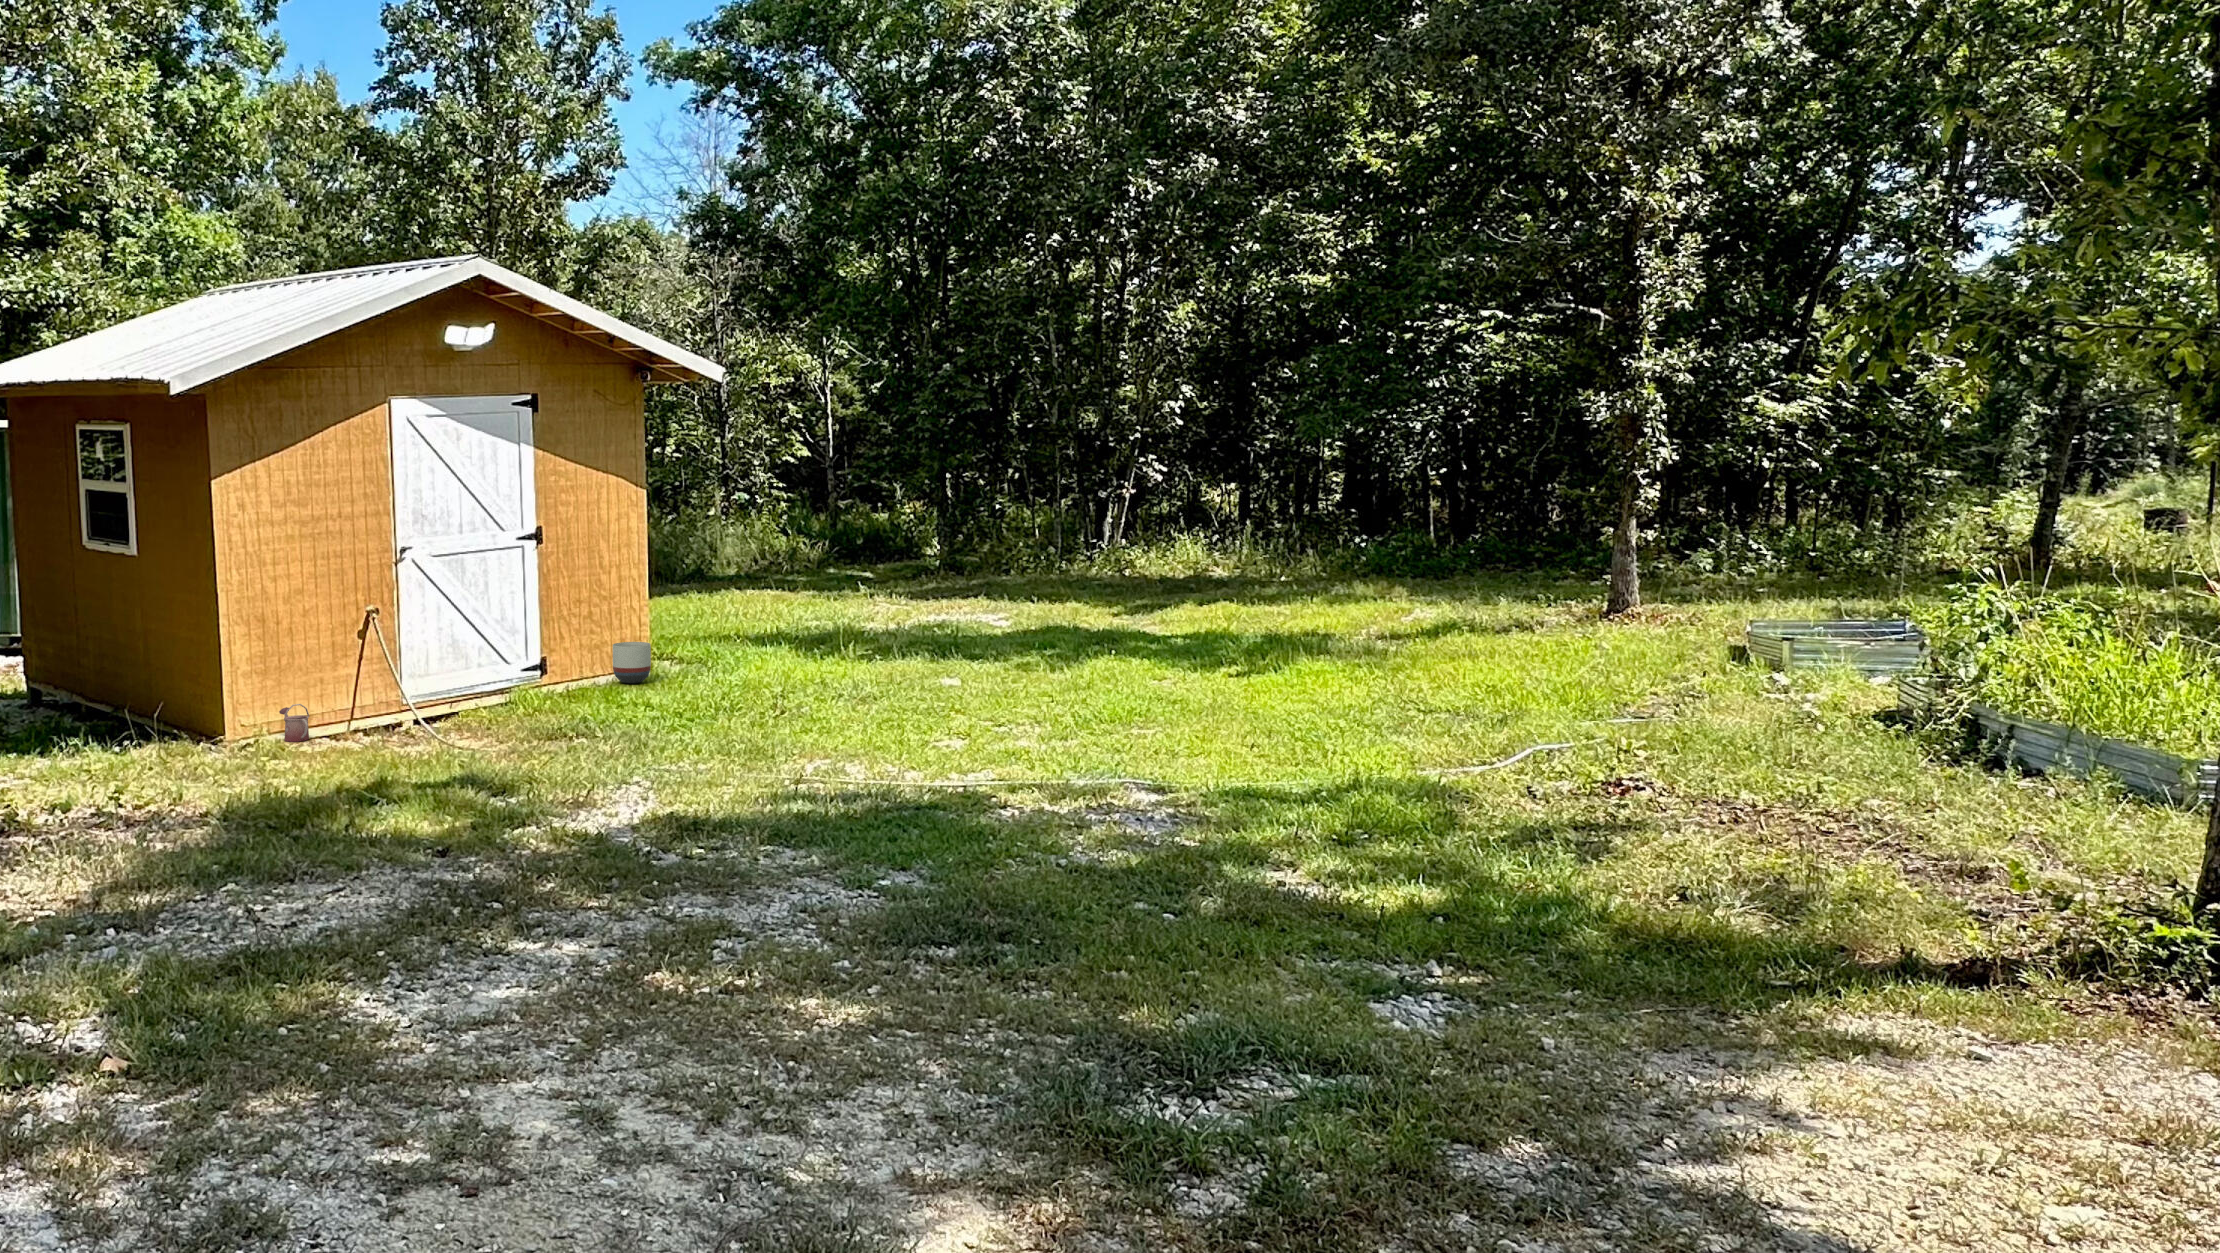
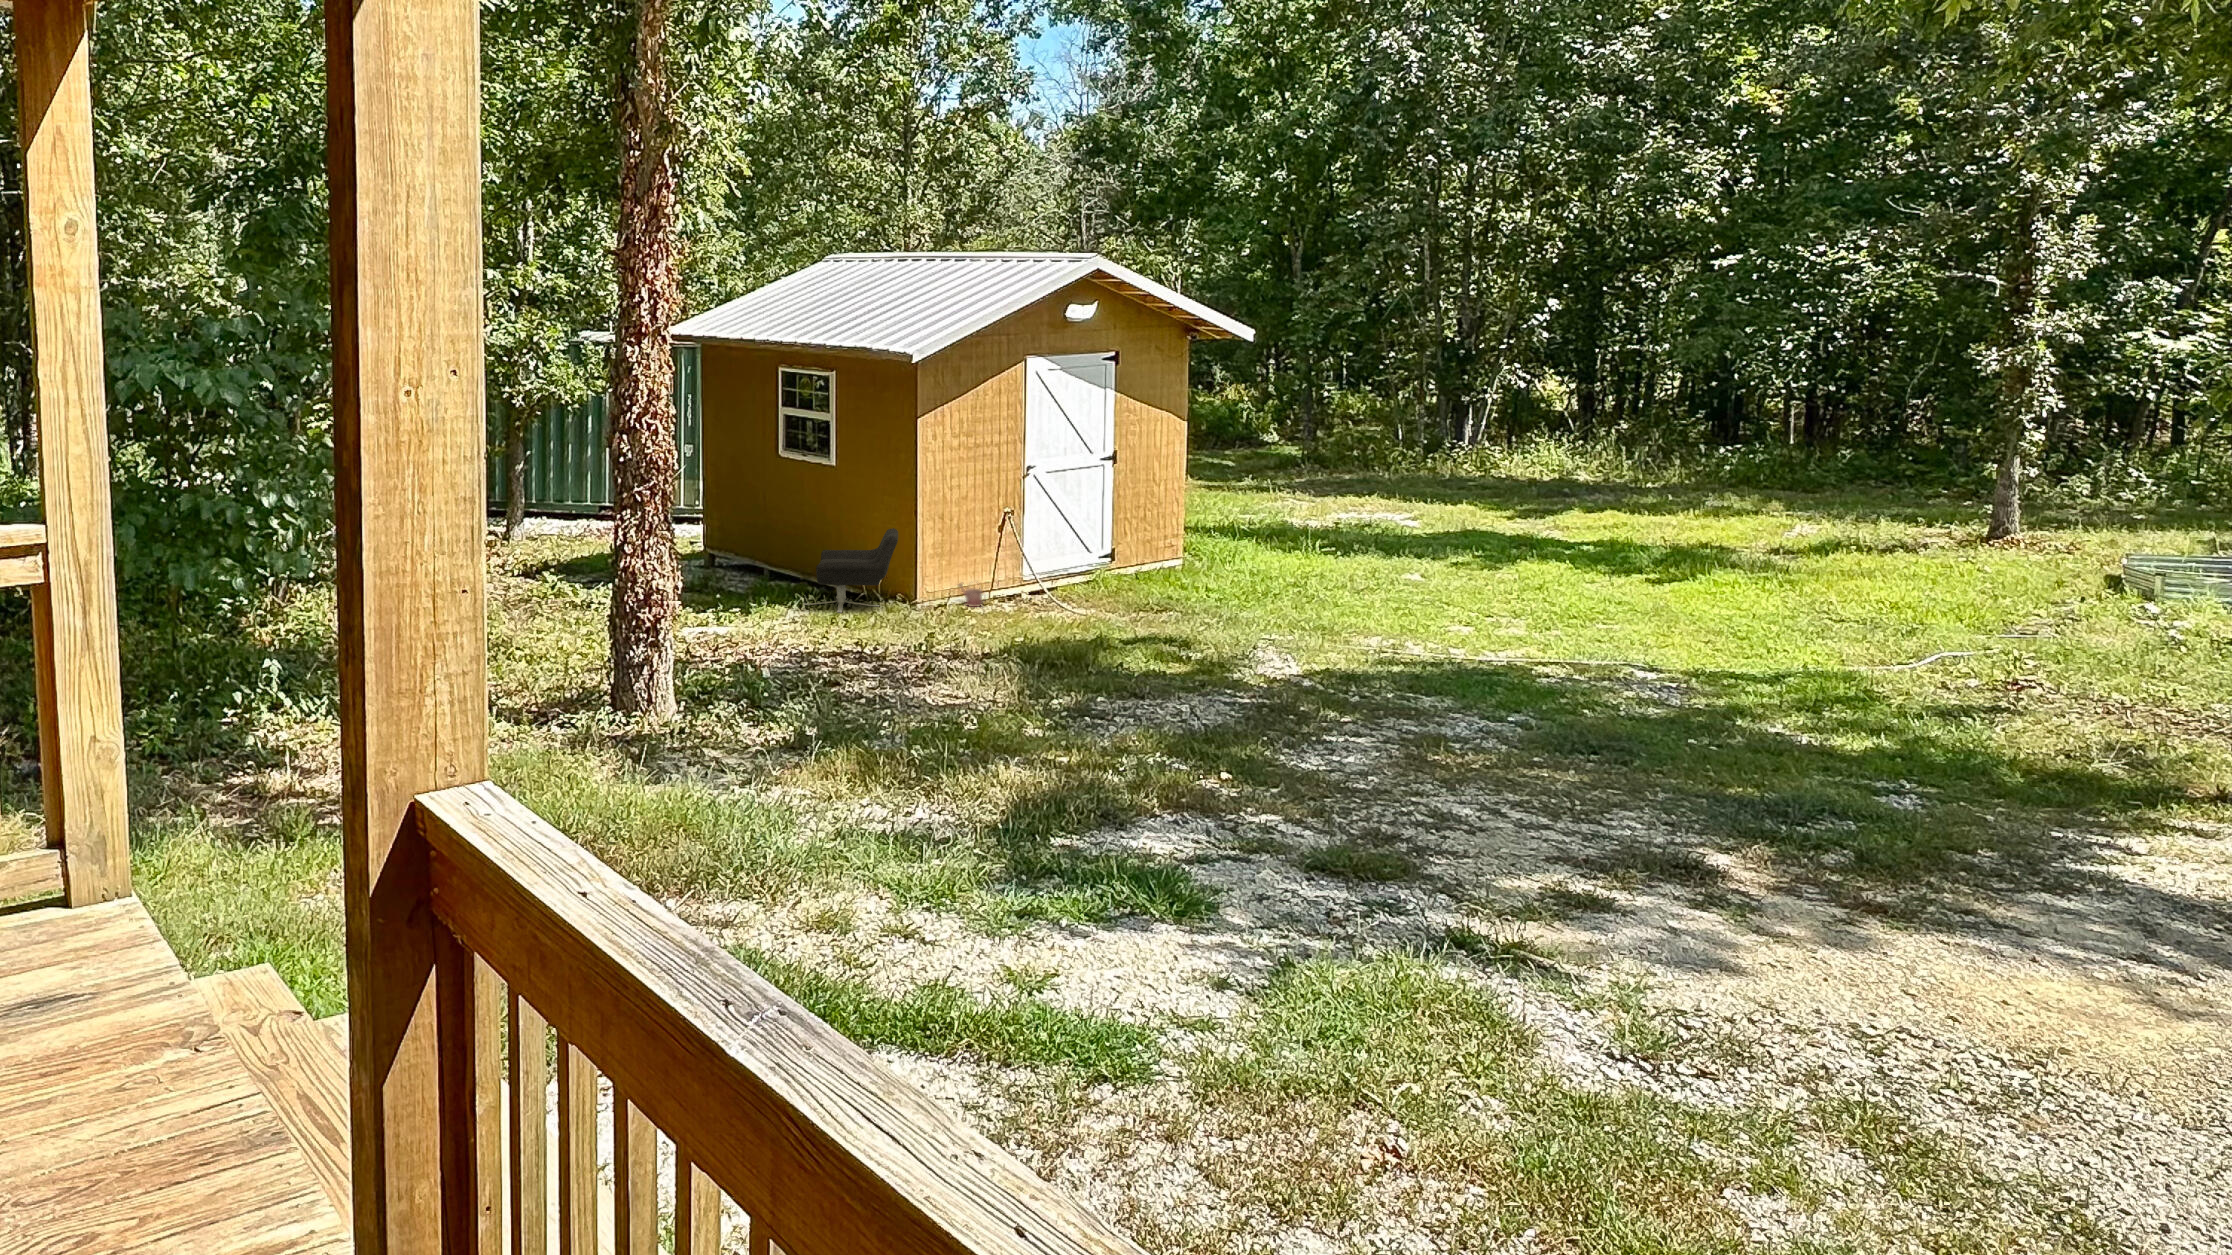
lounge chair: none [38,632,193,757] -> present [803,528,898,612]
planter: present [613,642,651,683] -> none [1150,537,1180,569]

